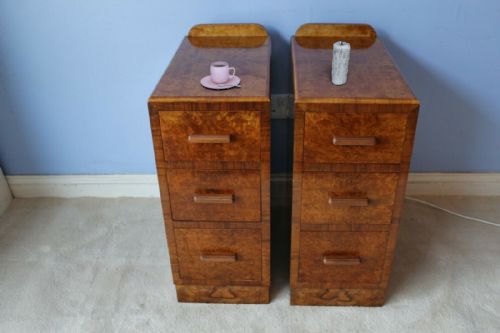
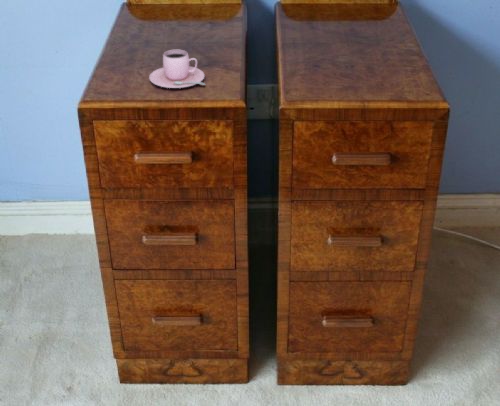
candle: present [332,40,350,85] -> none [331,14,356,82]

